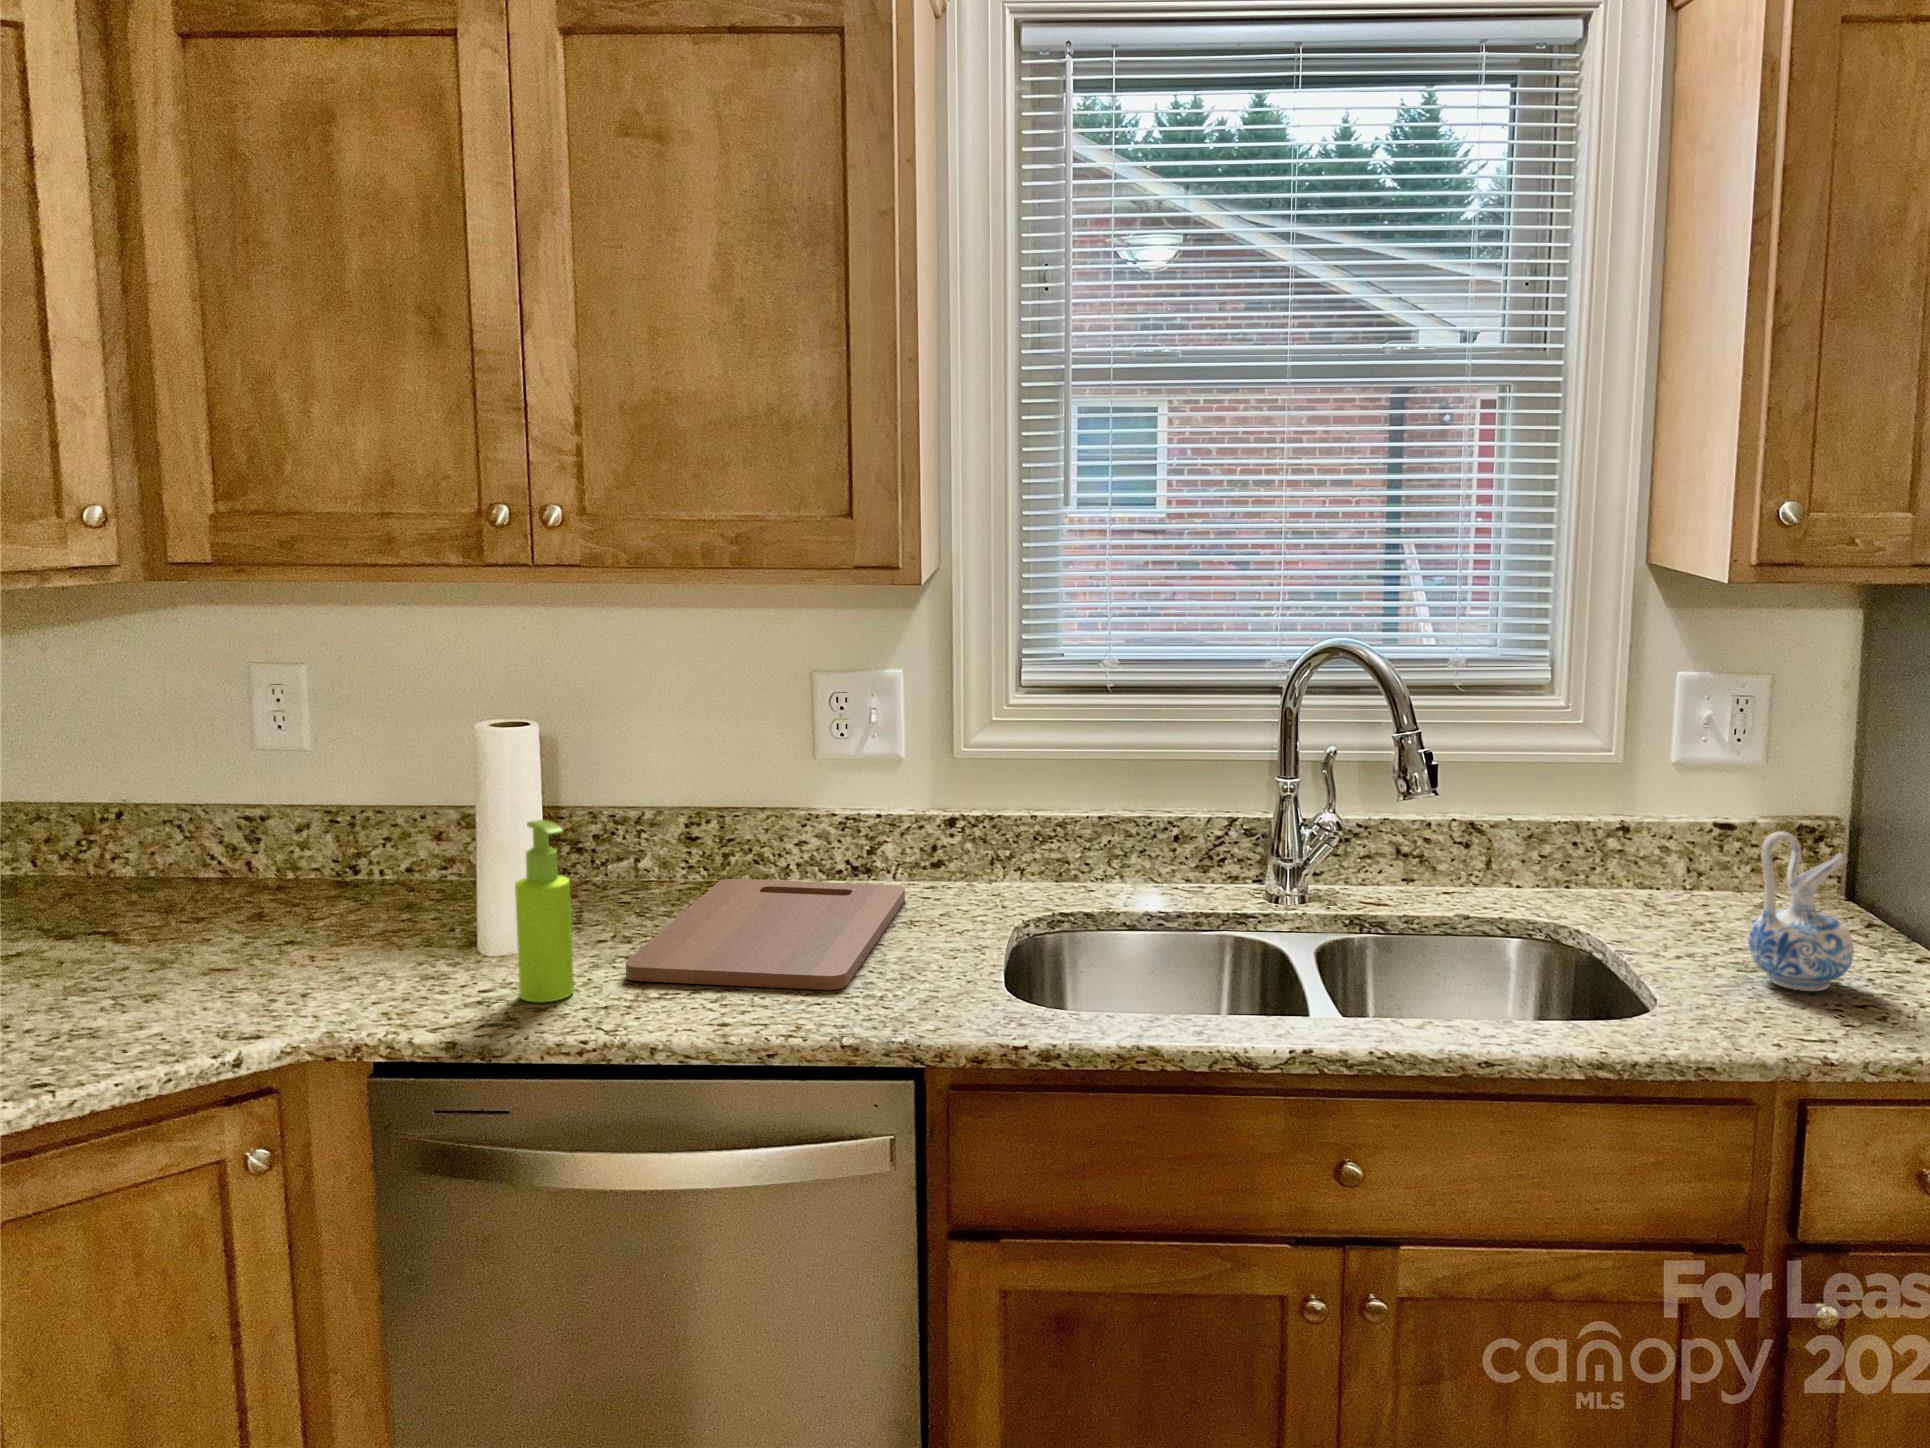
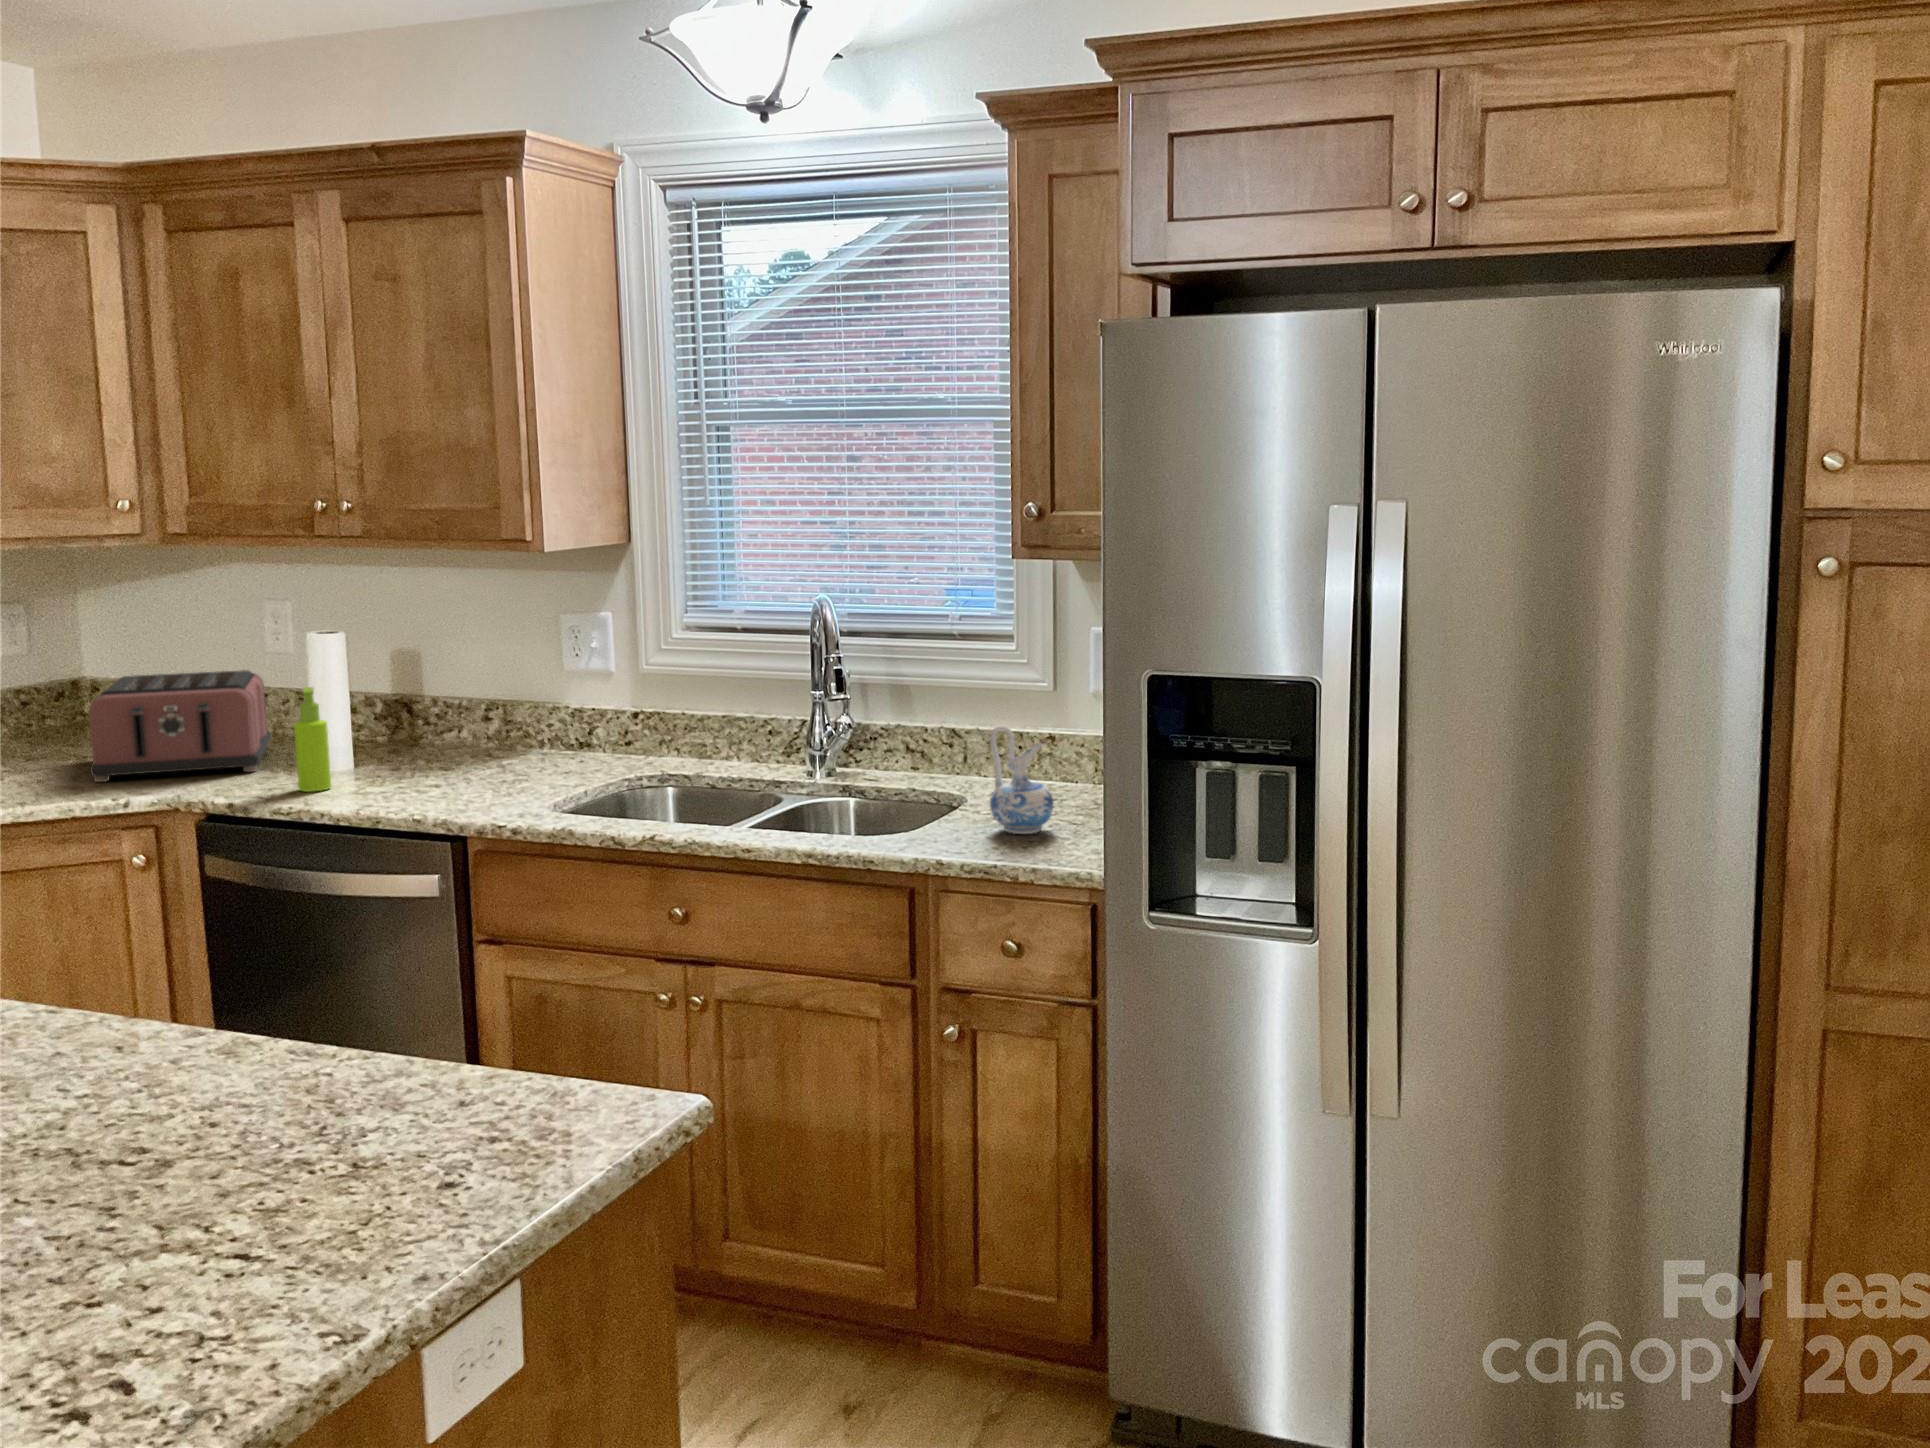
toaster: none [47,784,377,1014] -> present [89,670,271,782]
cutting board: present [626,879,905,990] -> none [365,745,591,797]

